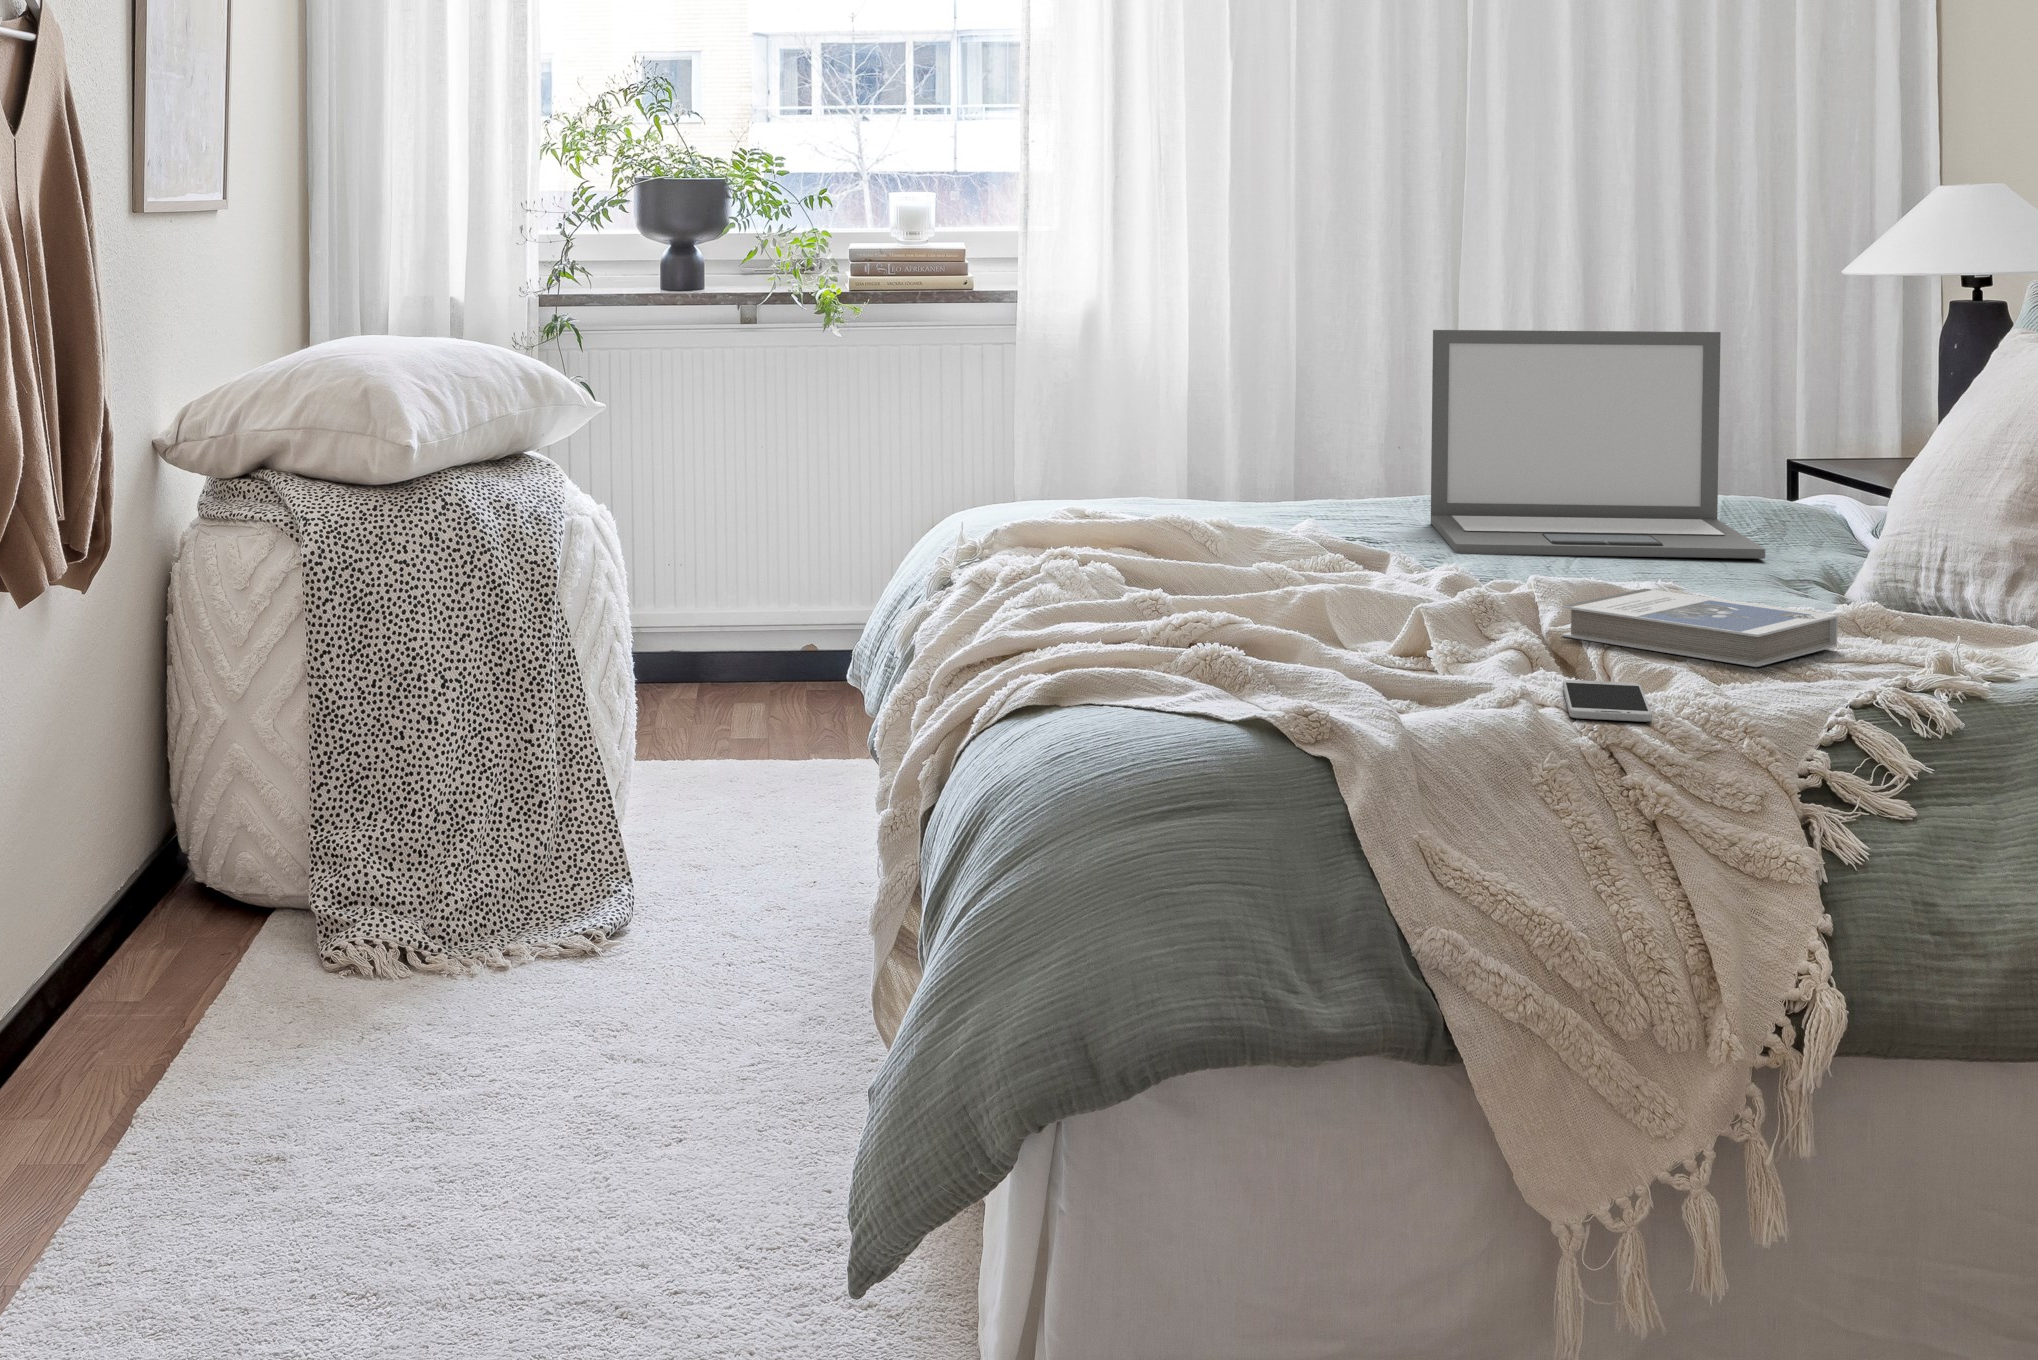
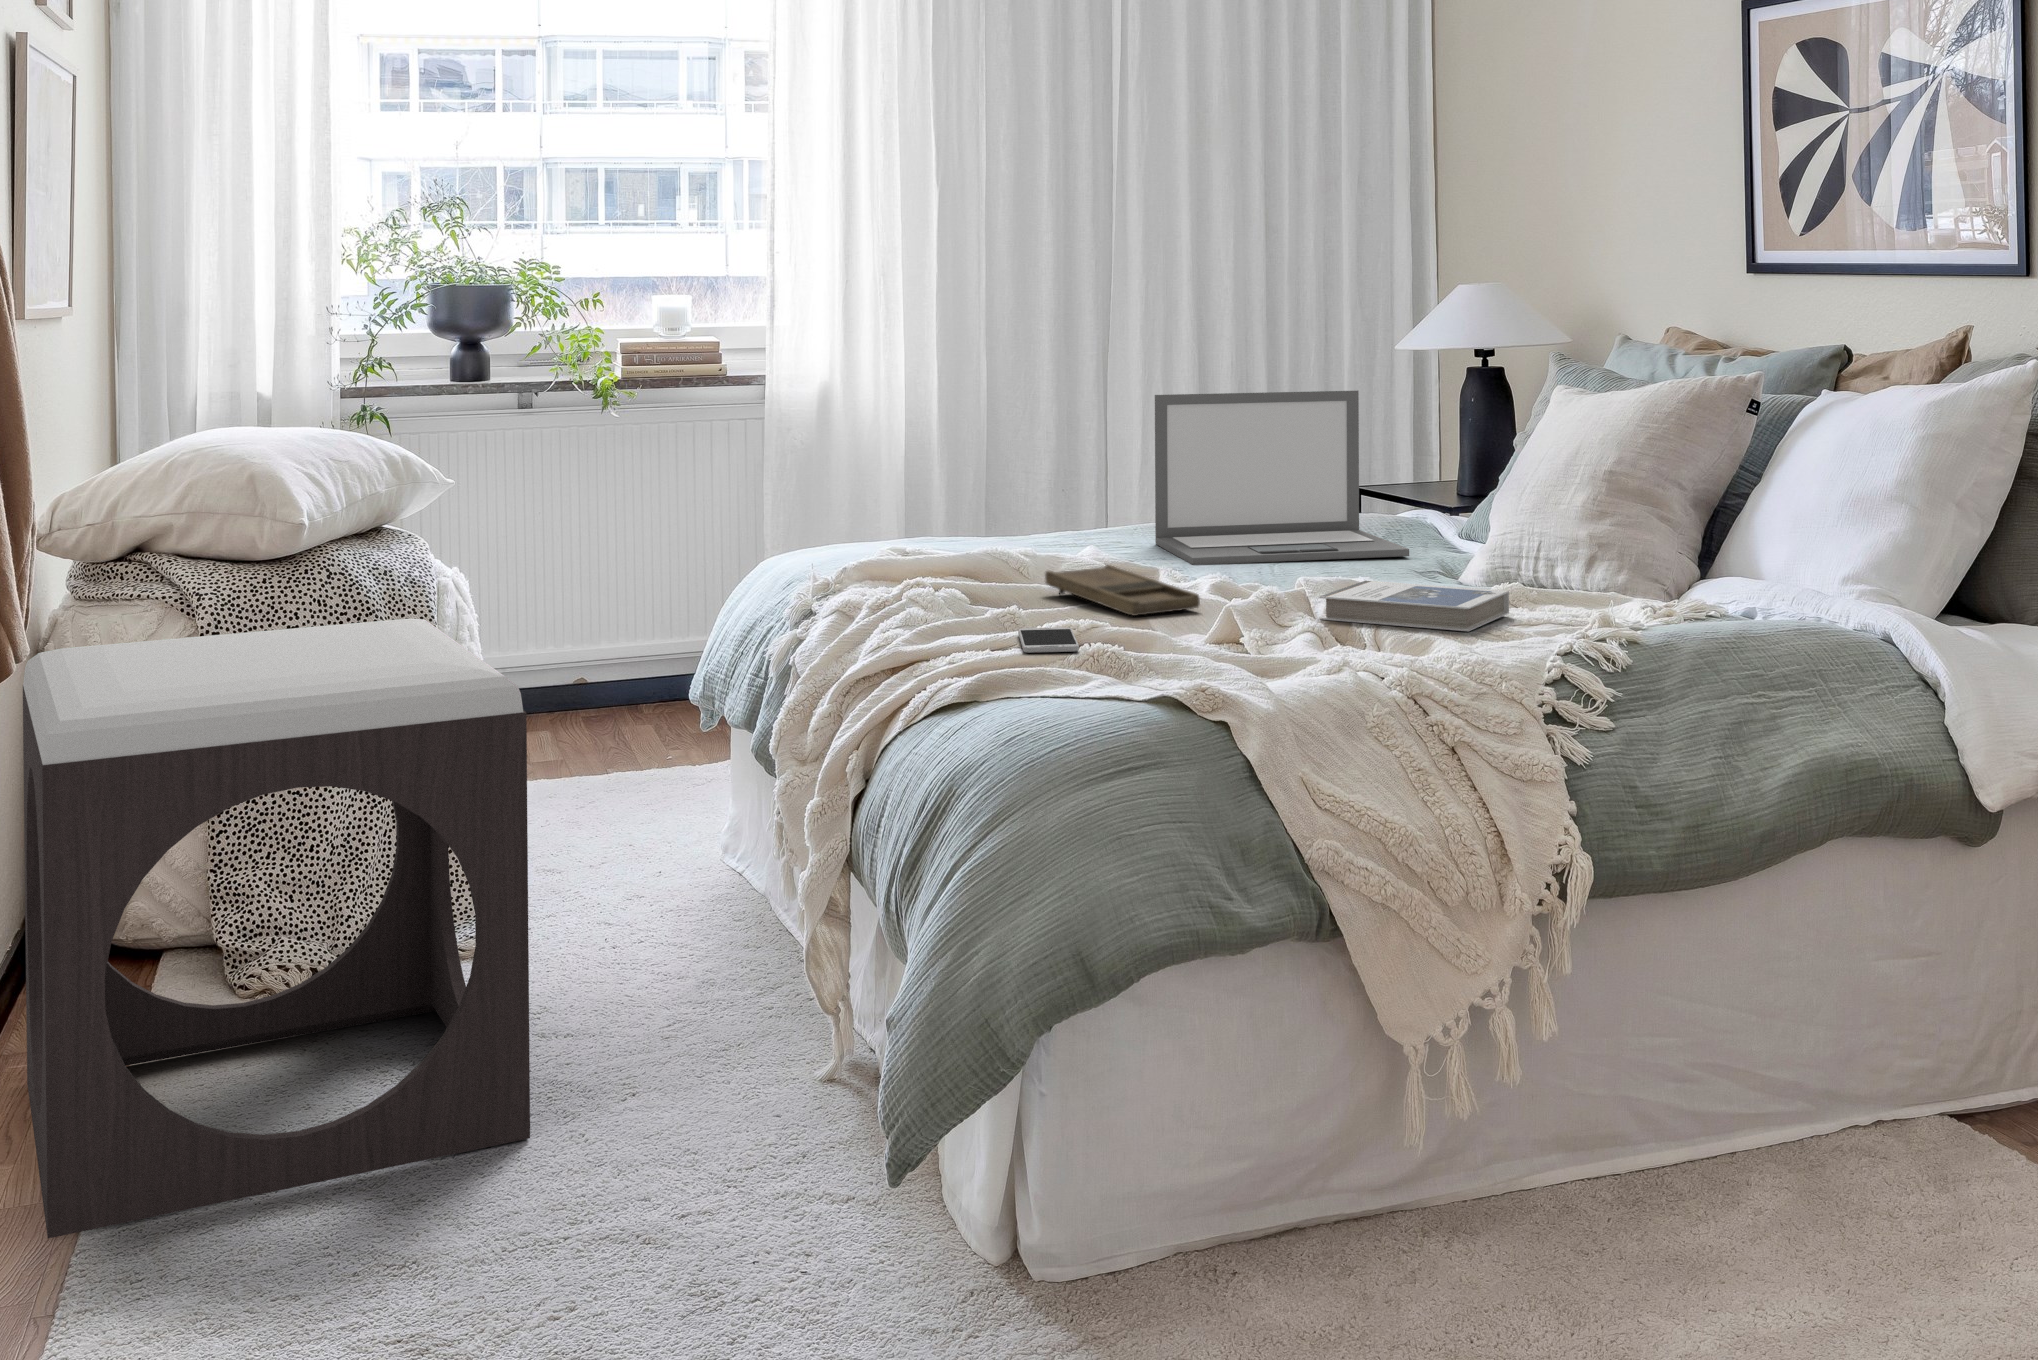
tray: none [1228,547,1408,614] -> present [1045,565,1200,616]
footstool: none [37,564,556,1203] -> present [23,618,530,1238]
smartphone: present [1563,680,1652,722] -> present [1018,627,1079,653]

